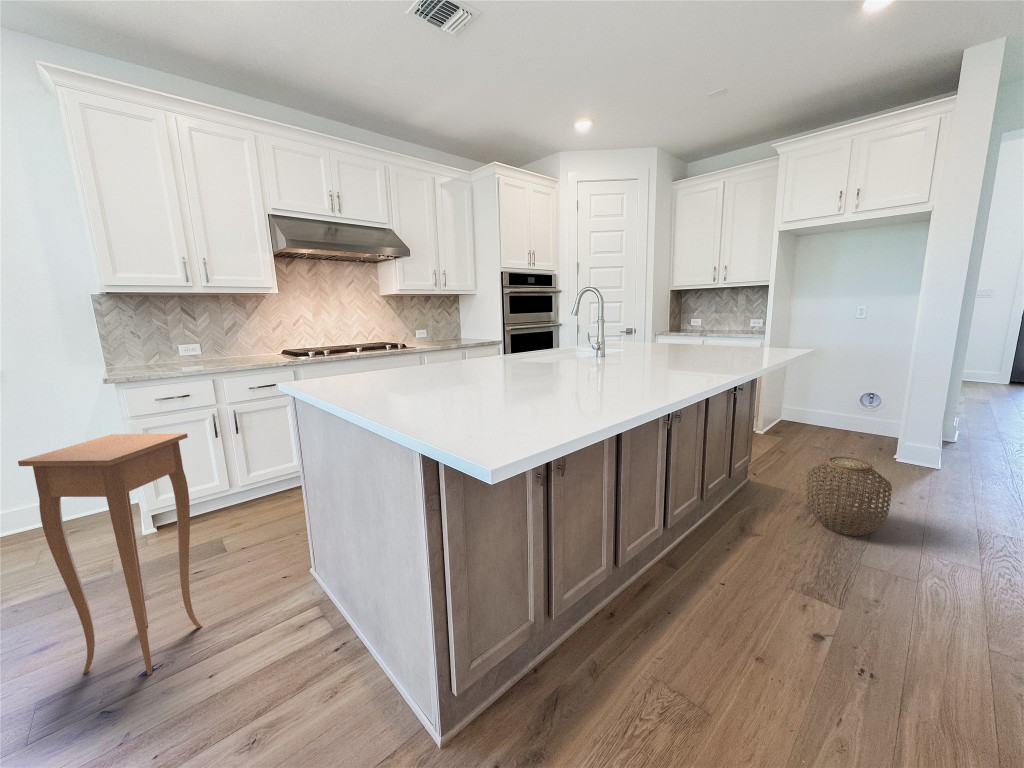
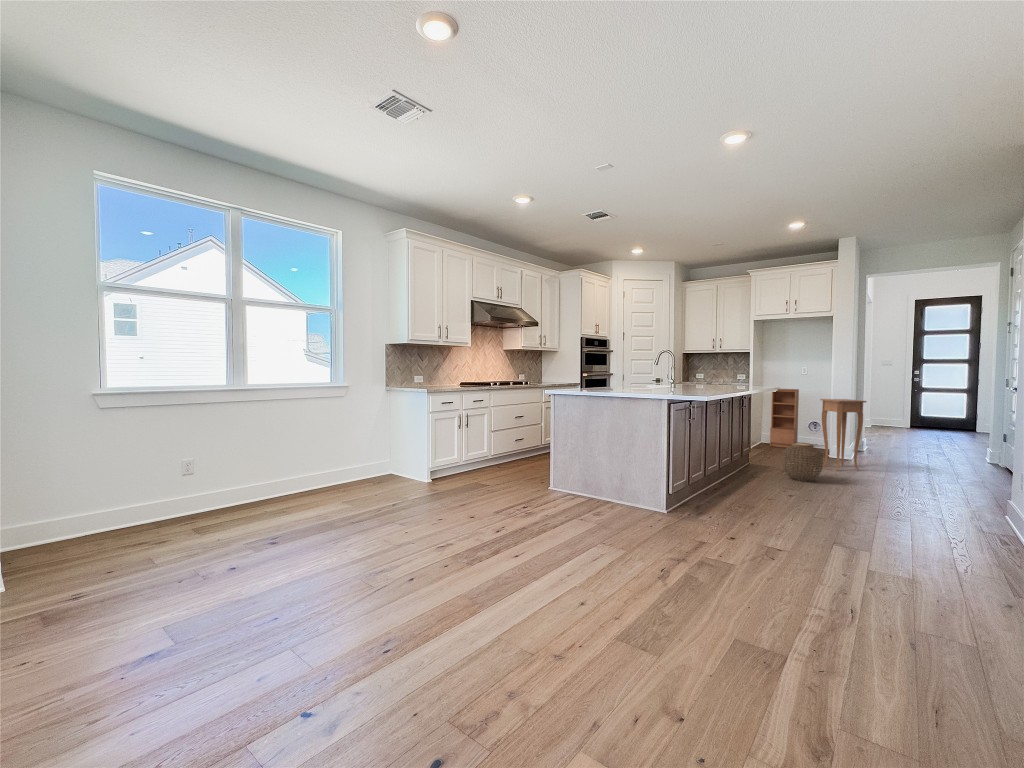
bookcase: none [796,340,849,434] -> present [770,388,799,447]
side table: present [18,433,202,675] -> present [820,399,866,471]

